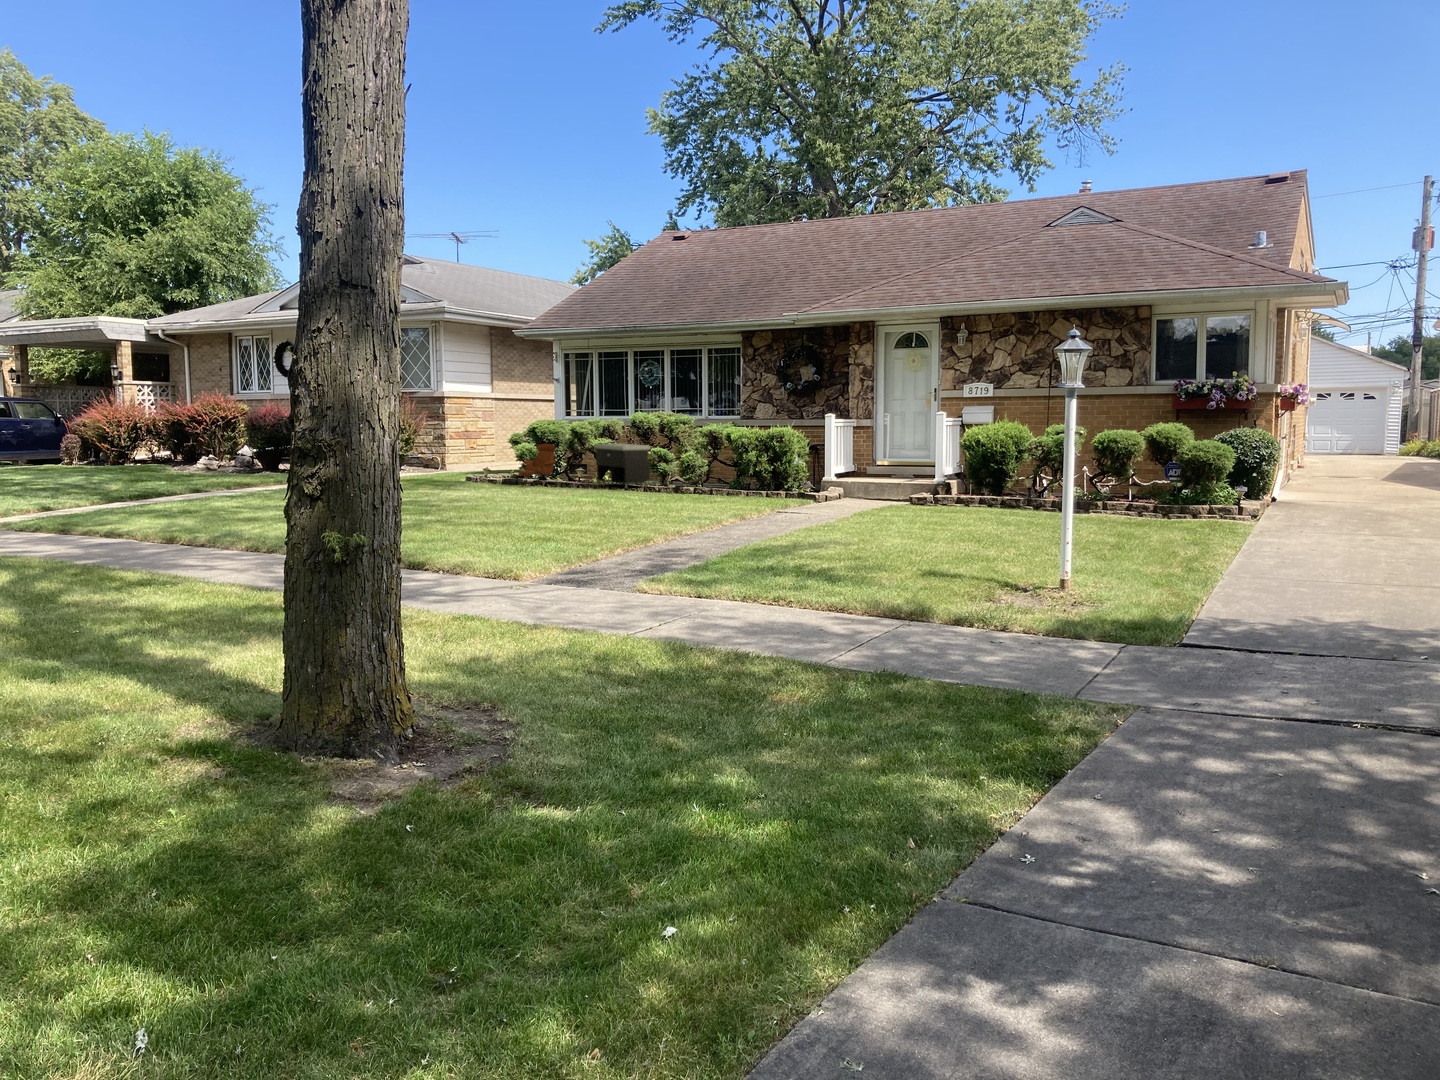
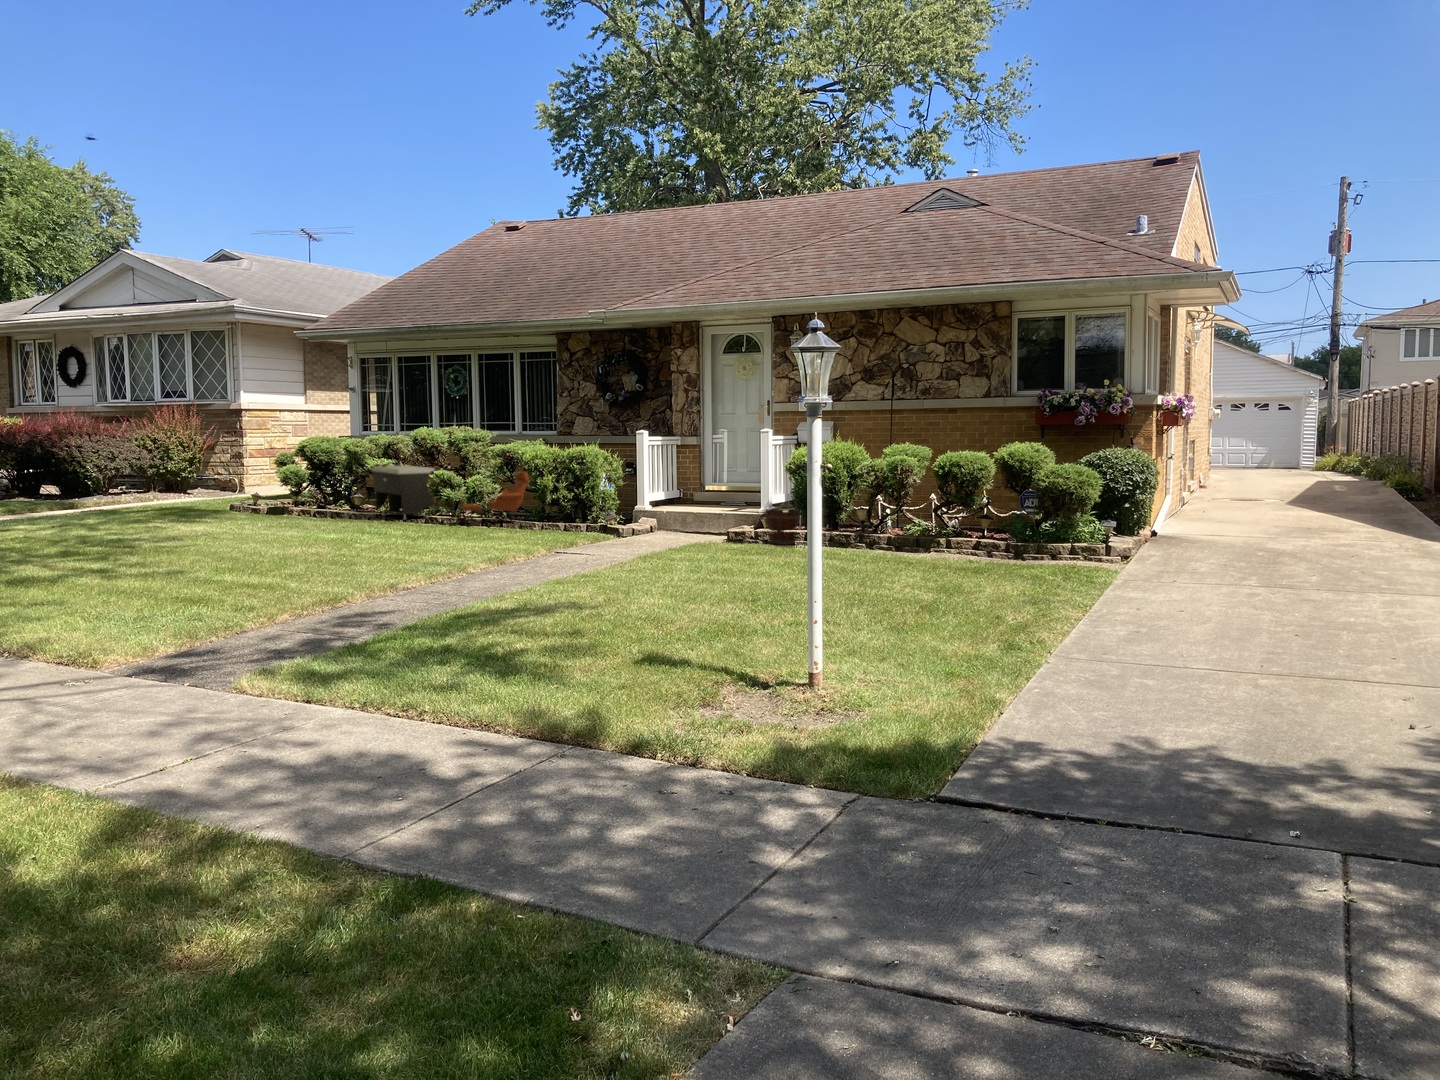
lounge chair: present [518,444,556,485] -> present [461,471,529,522]
bucket: none [947,478,976,507] -> present [766,509,800,545]
decorative plant: none [1153,479,1176,517] -> present [1006,512,1031,559]

